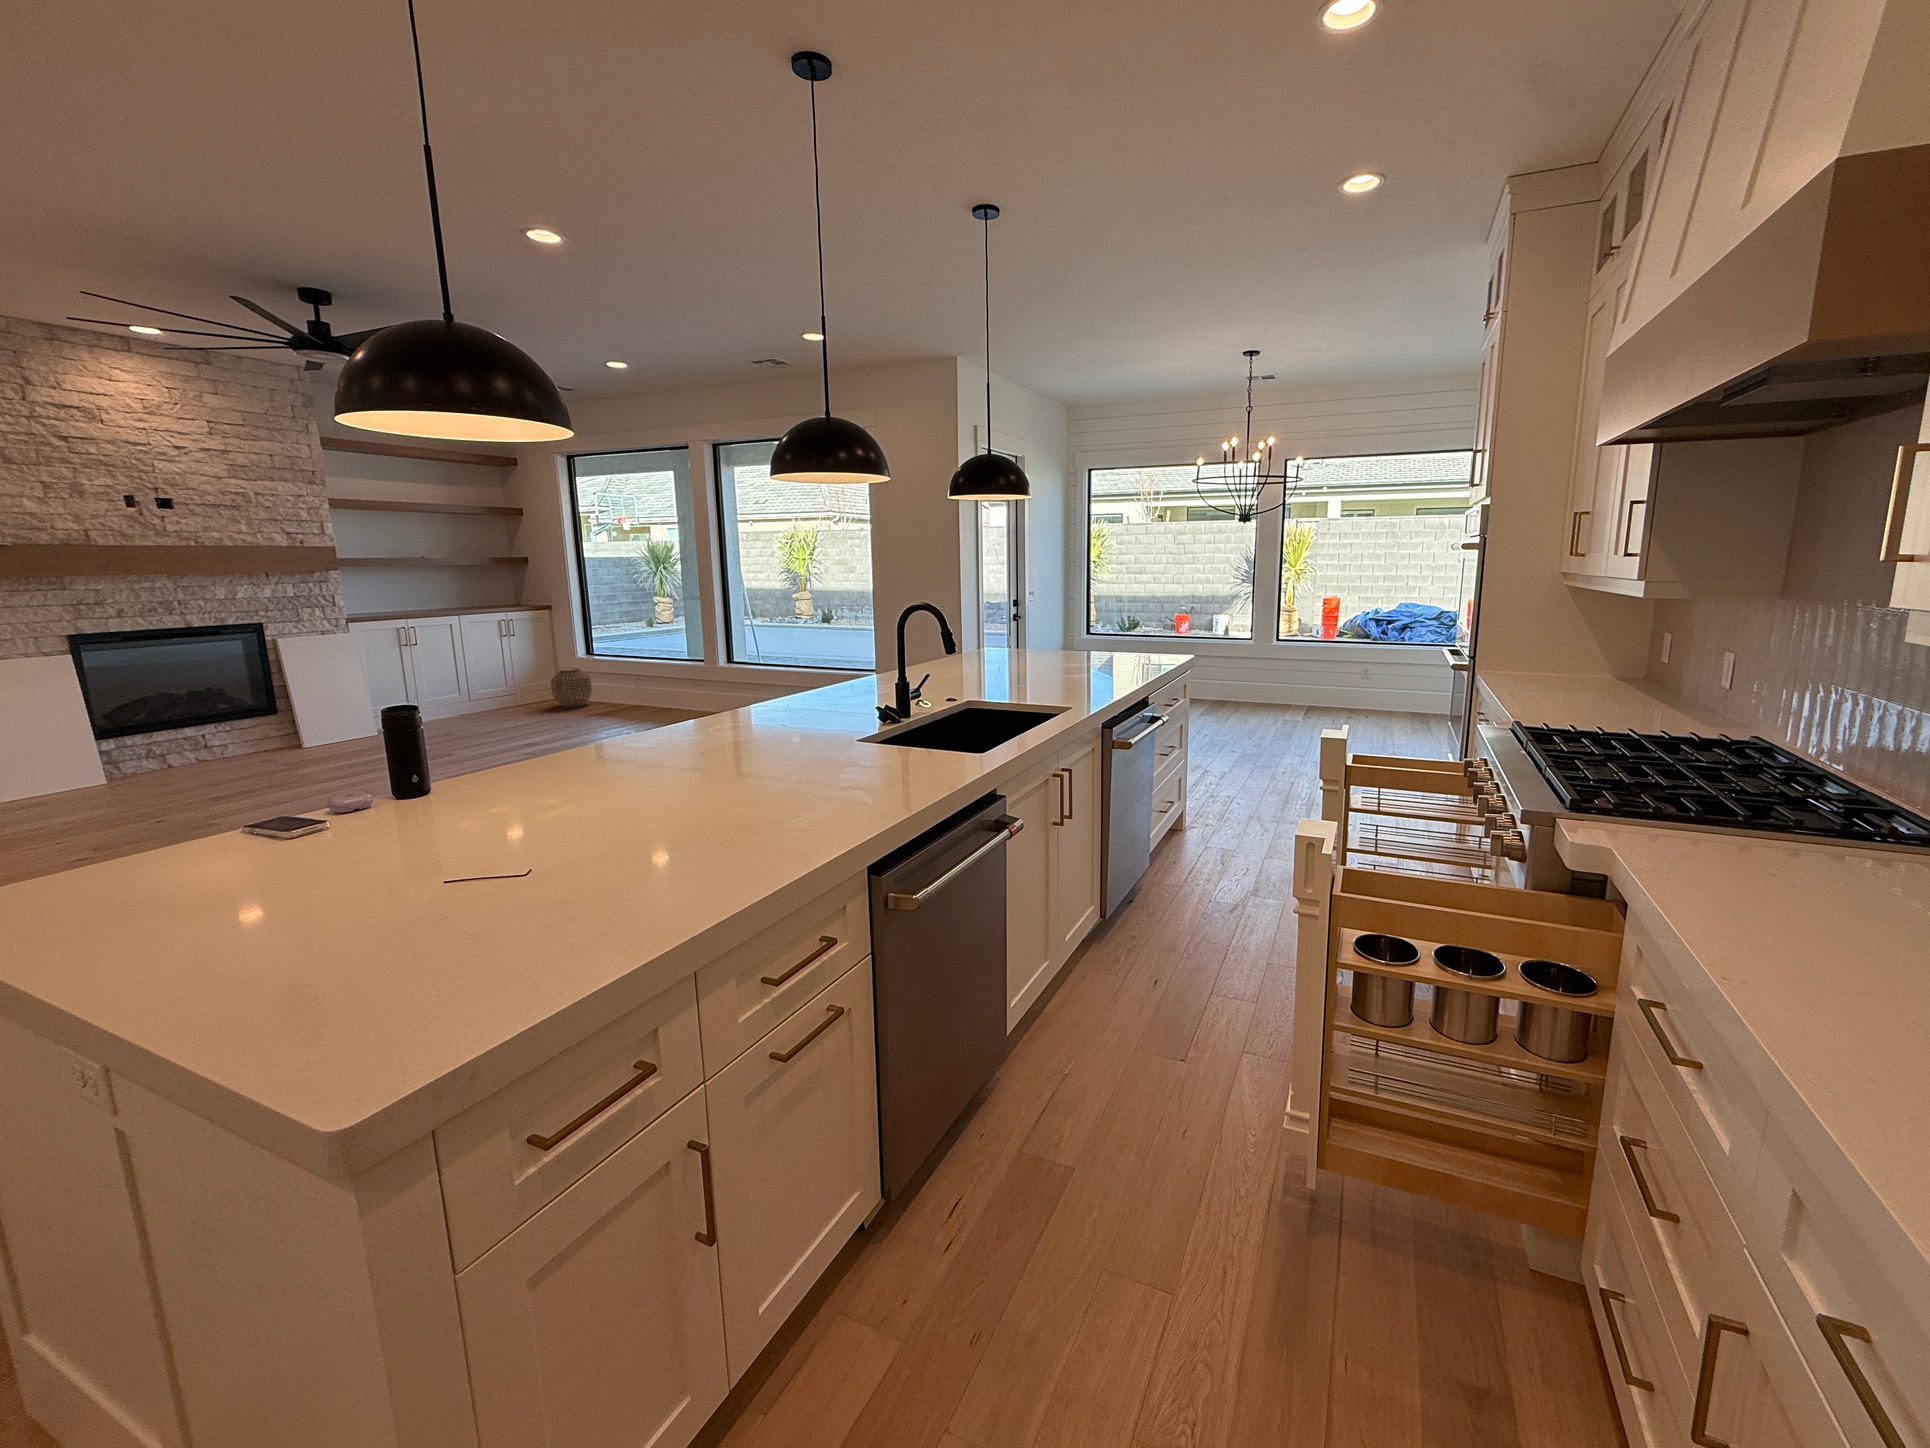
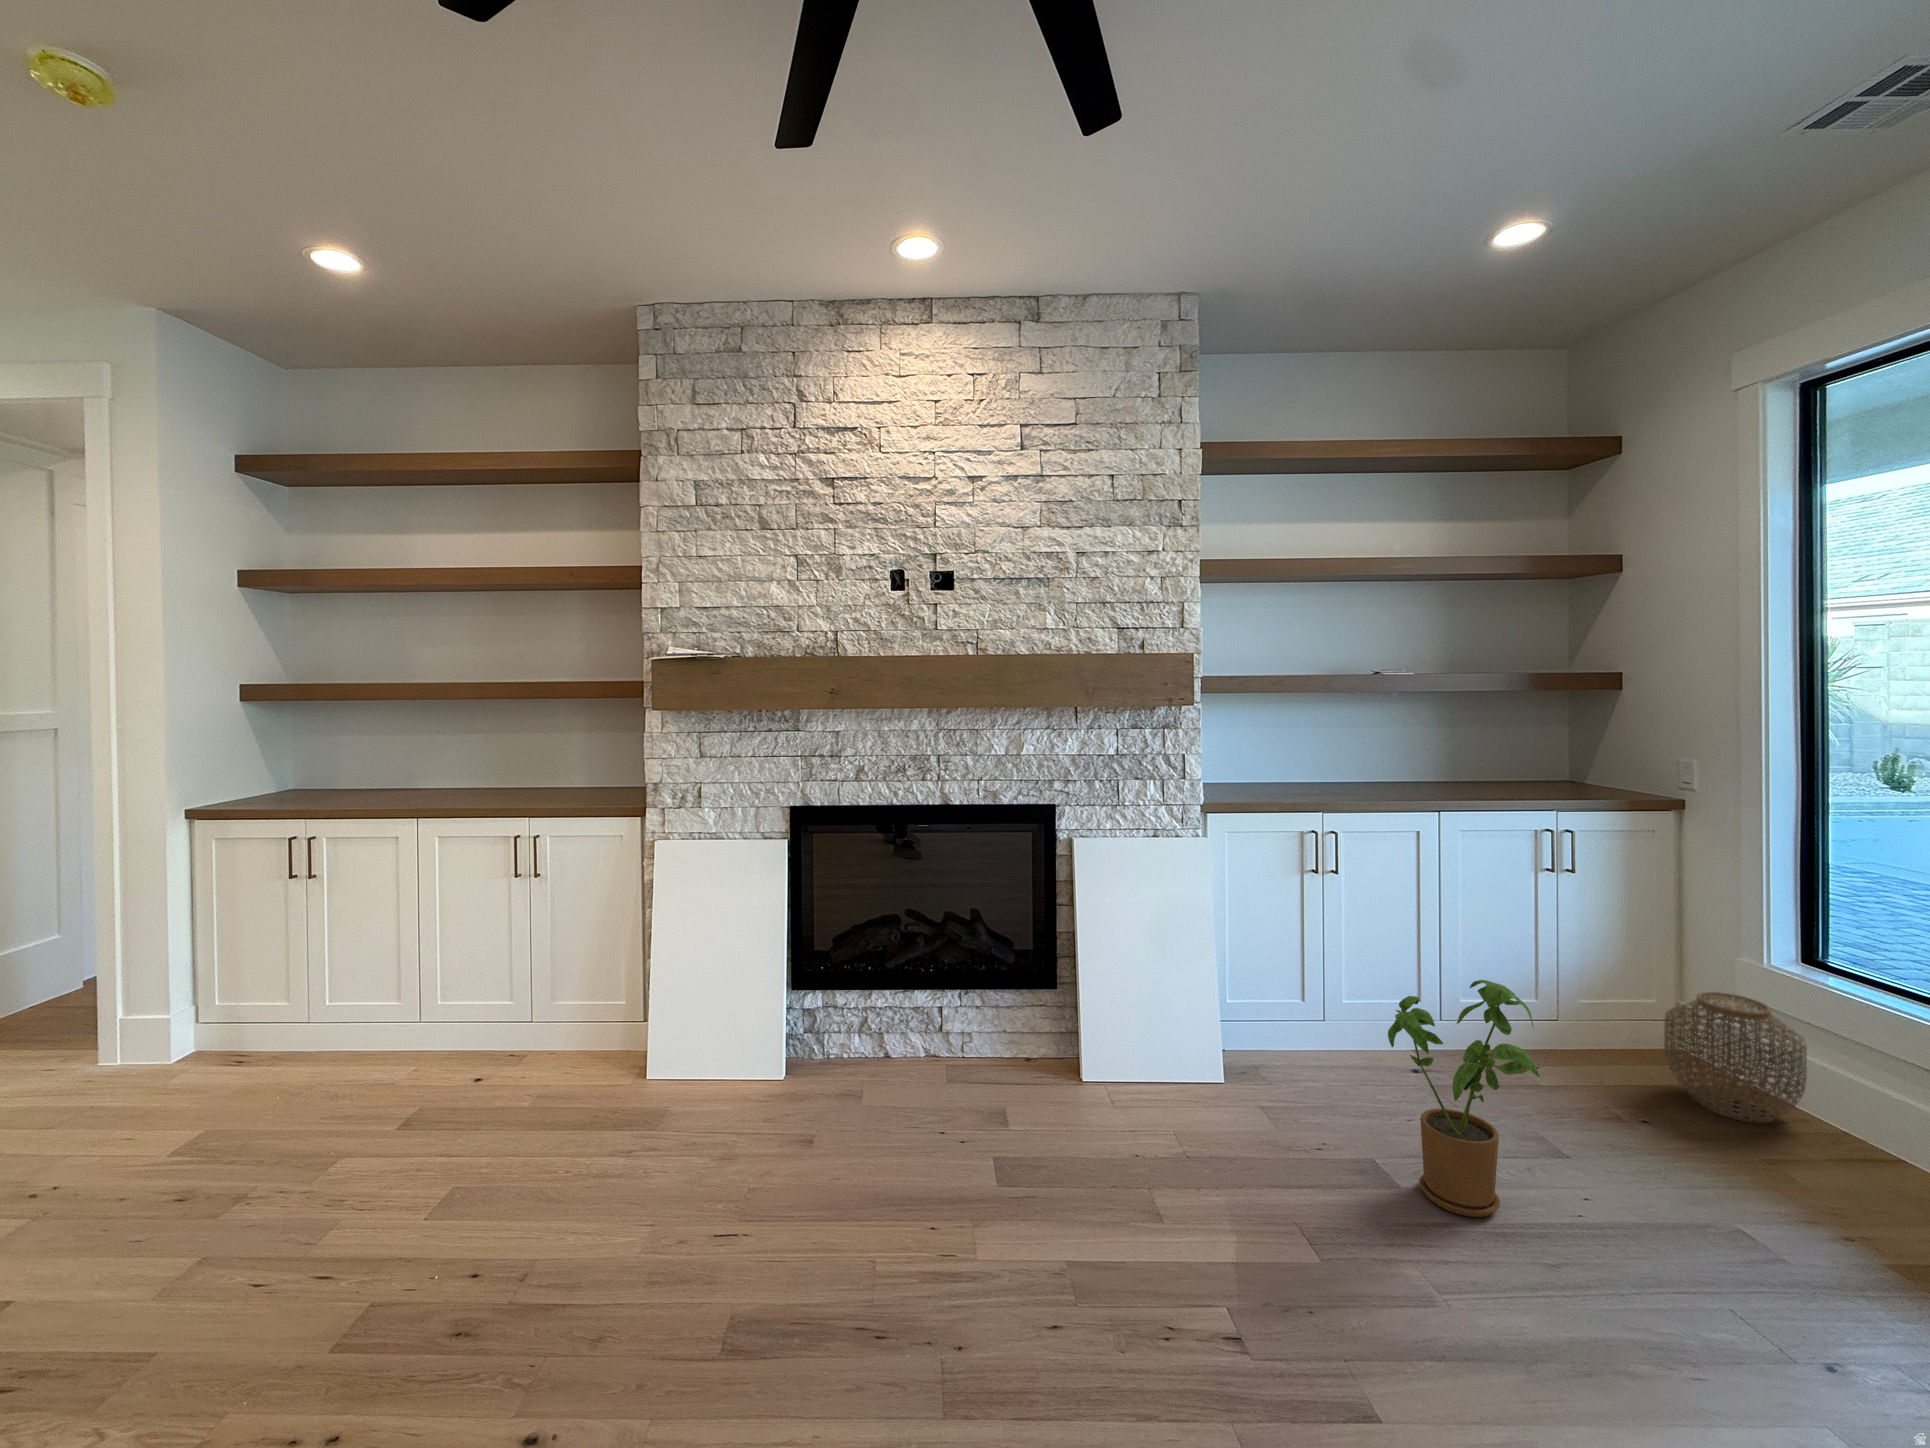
house plant: none [453,659,505,735] -> present [1388,980,1541,1217]

